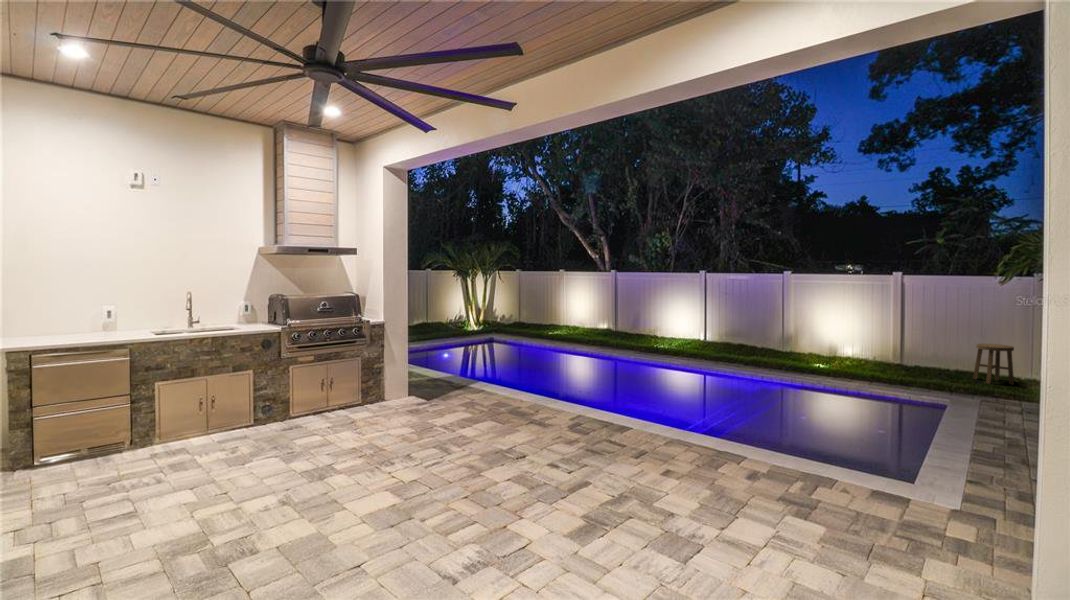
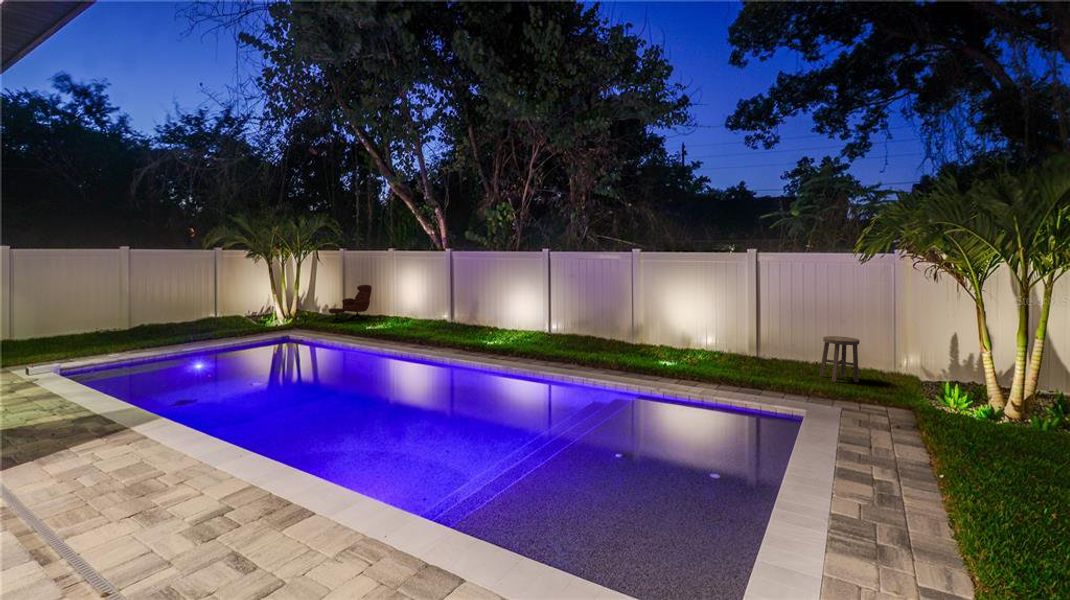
lounge chair: none [511,299,542,330] -> present [329,285,372,322]

